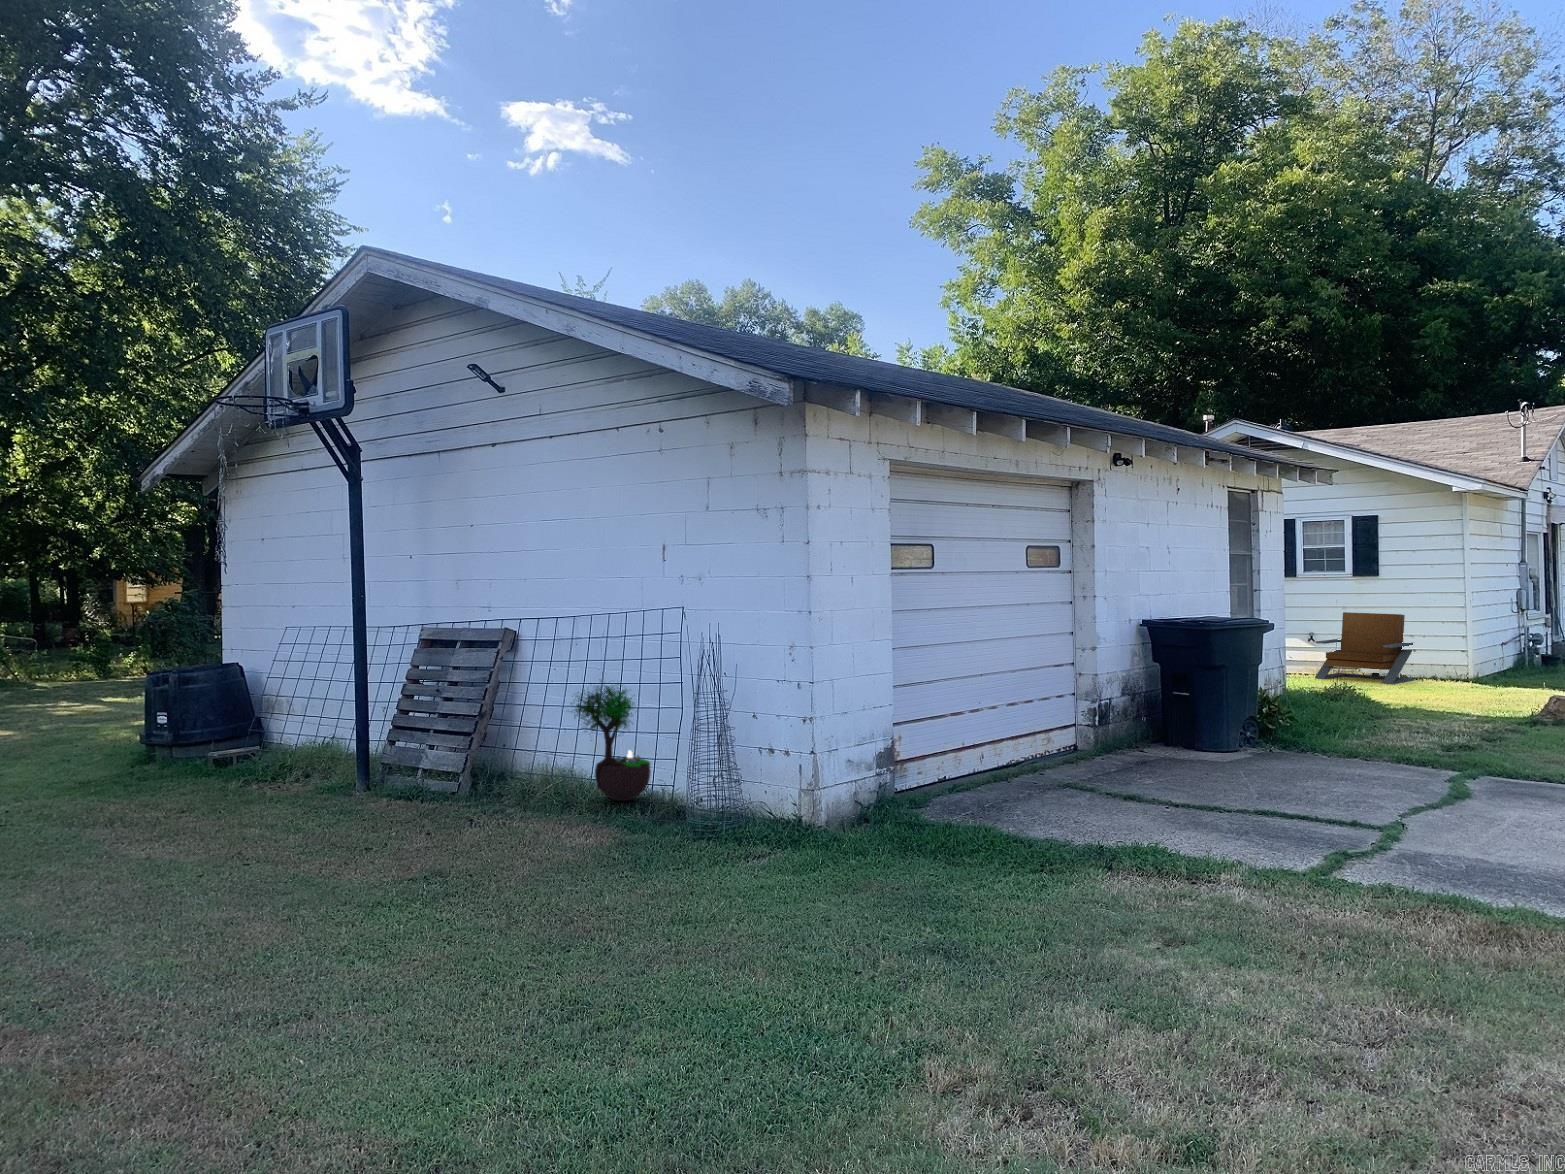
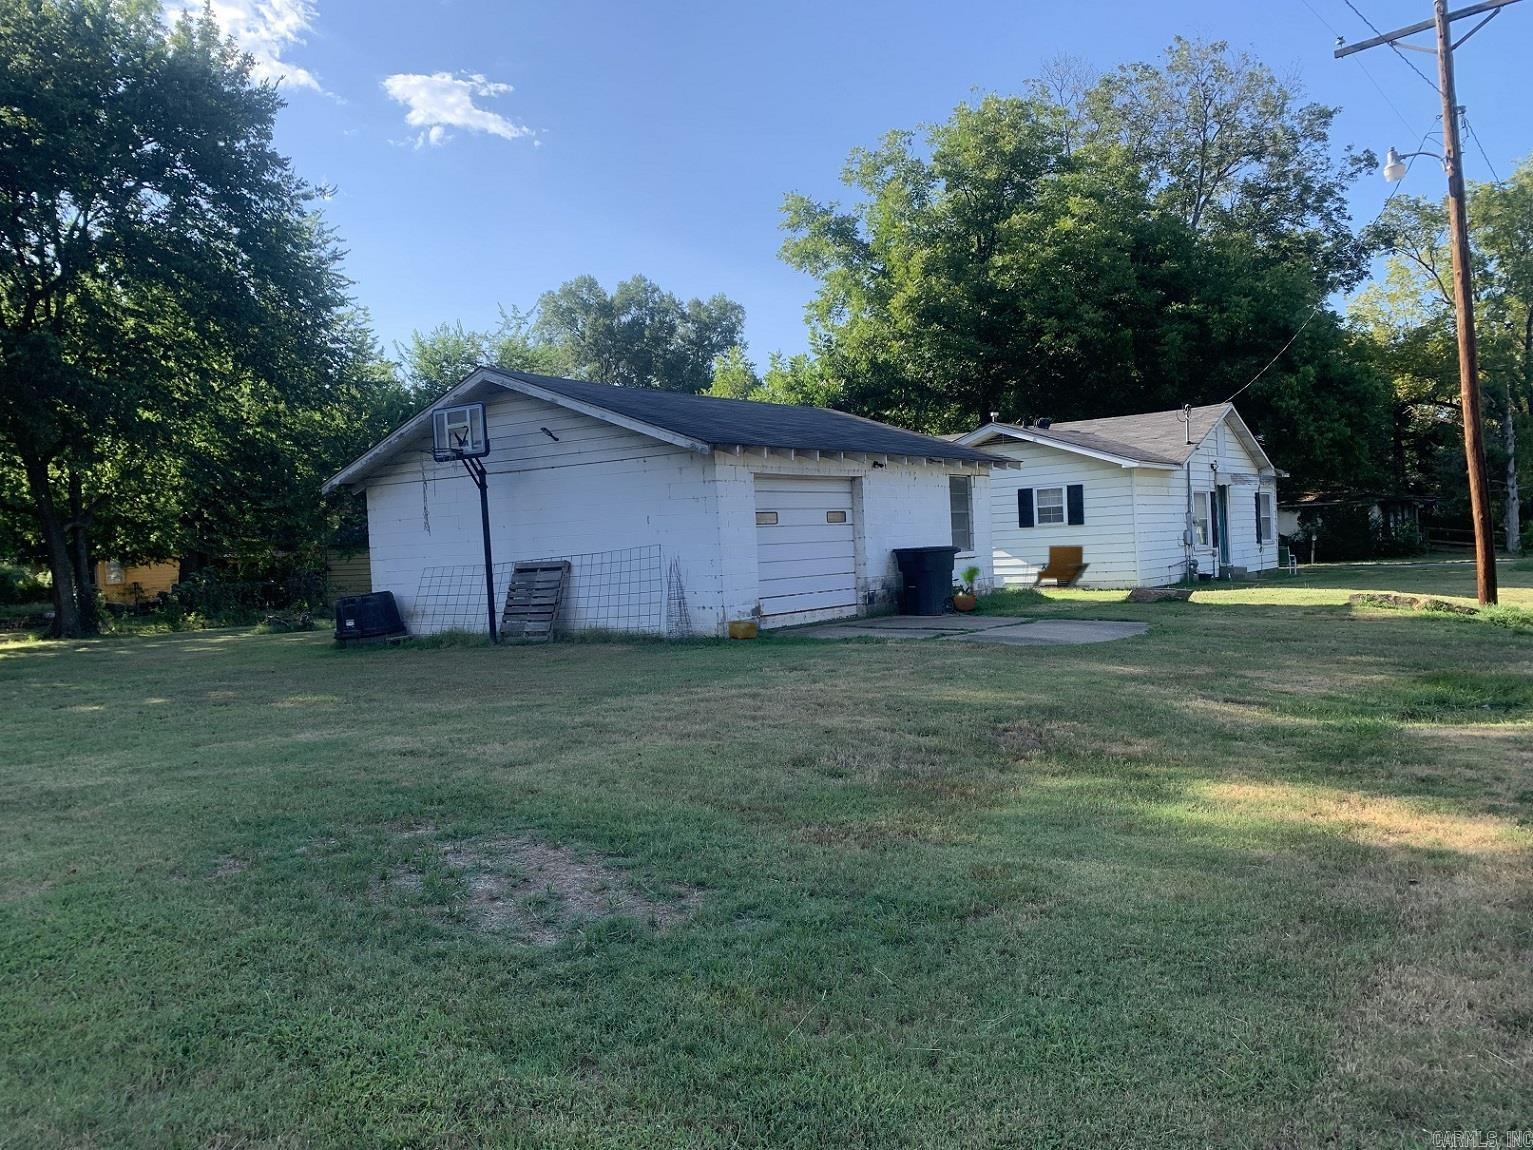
potted tree: present [571,684,651,801] -> present [954,566,980,611]
woven basket: none [822,771,890,834] -> present [727,620,757,639]

